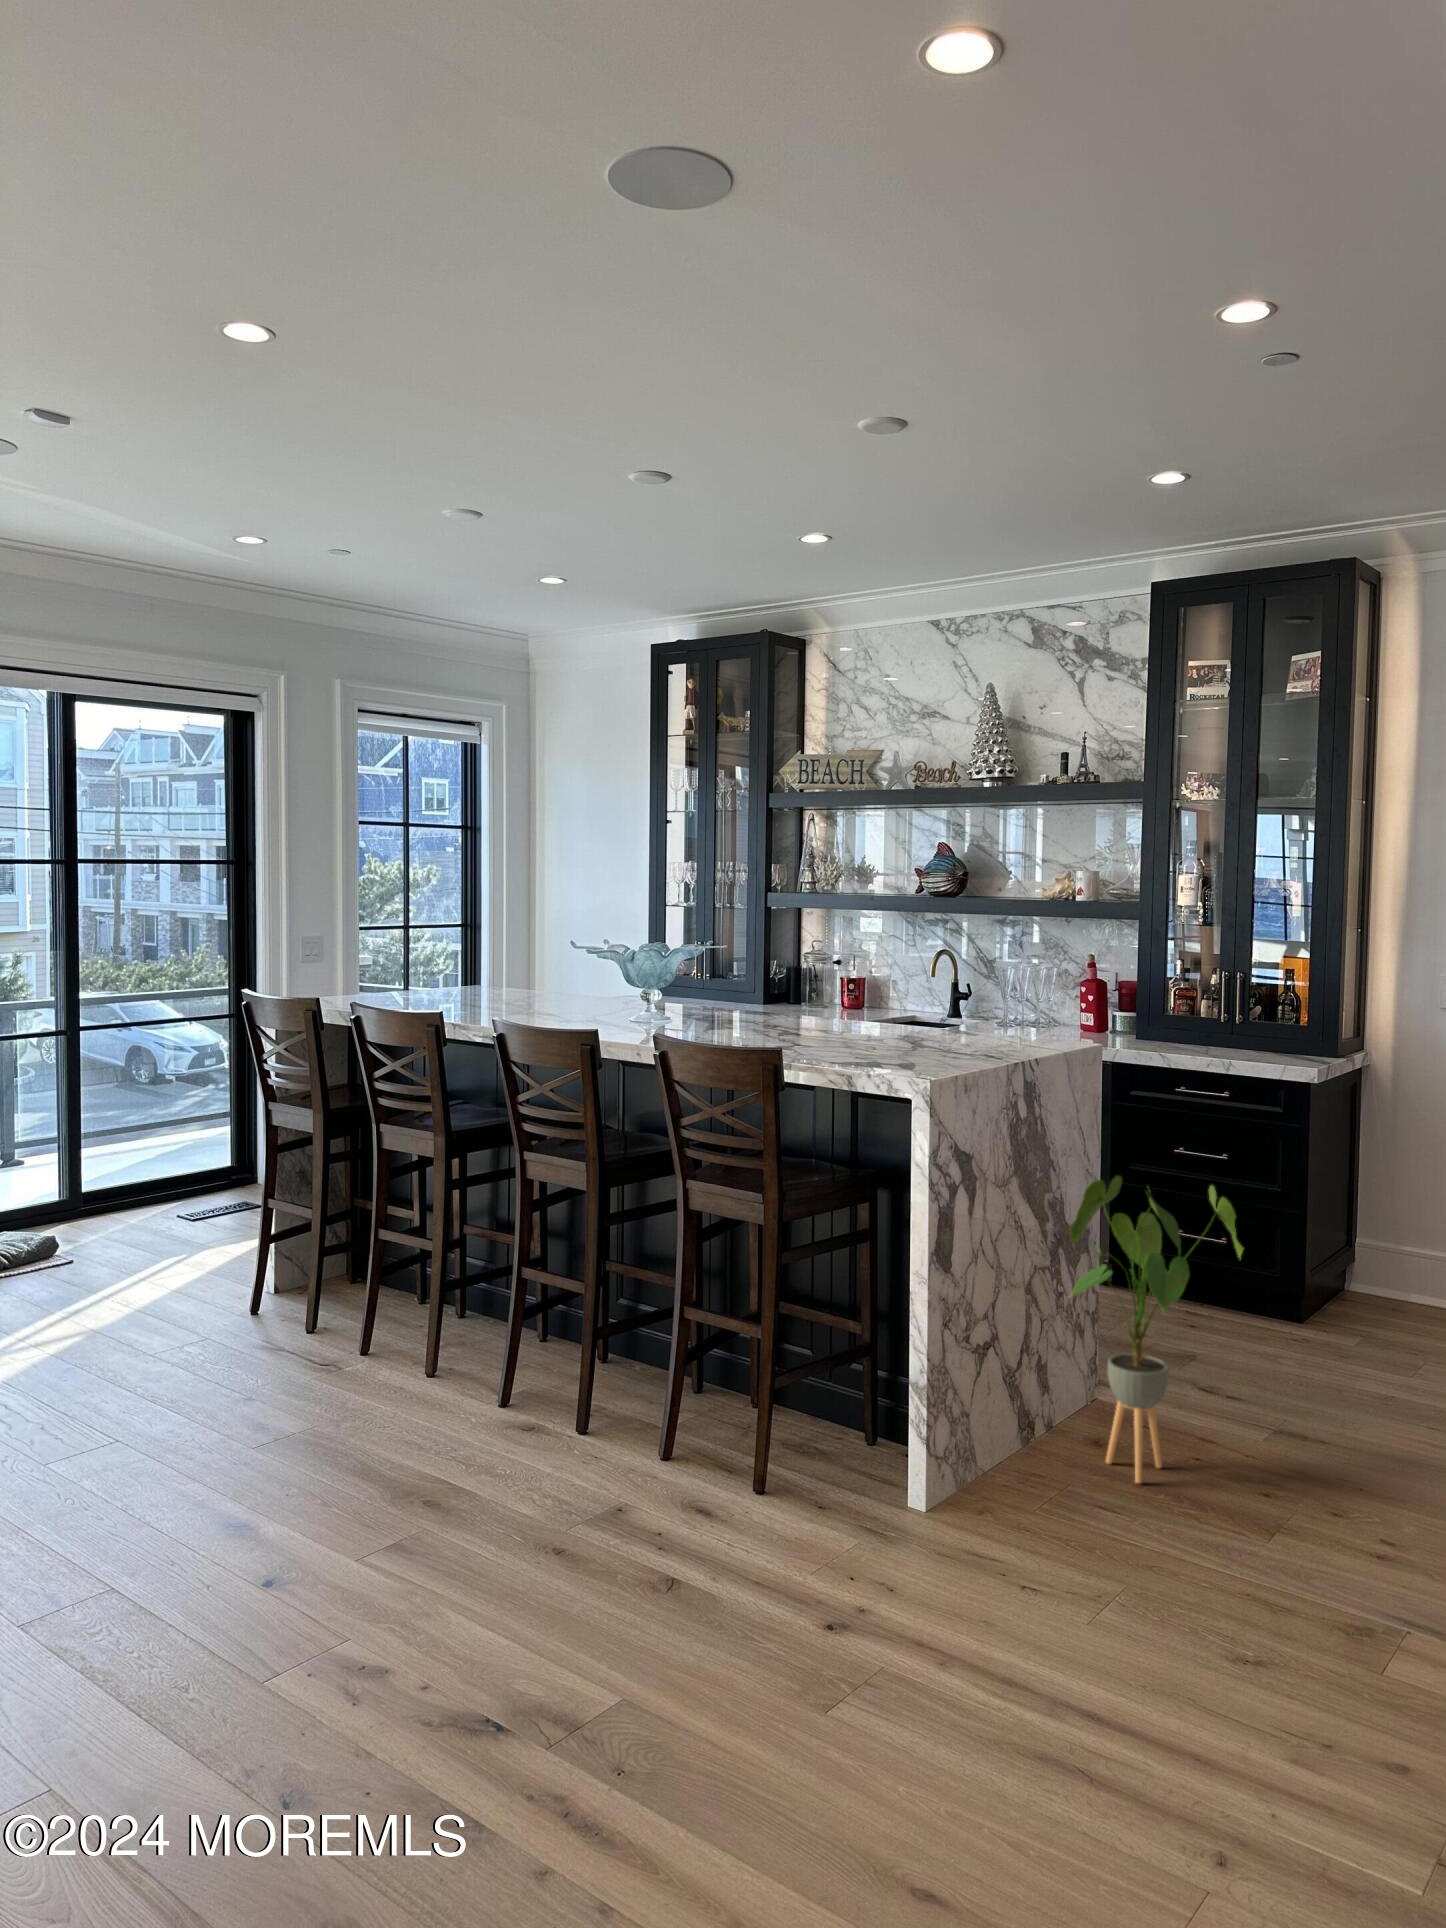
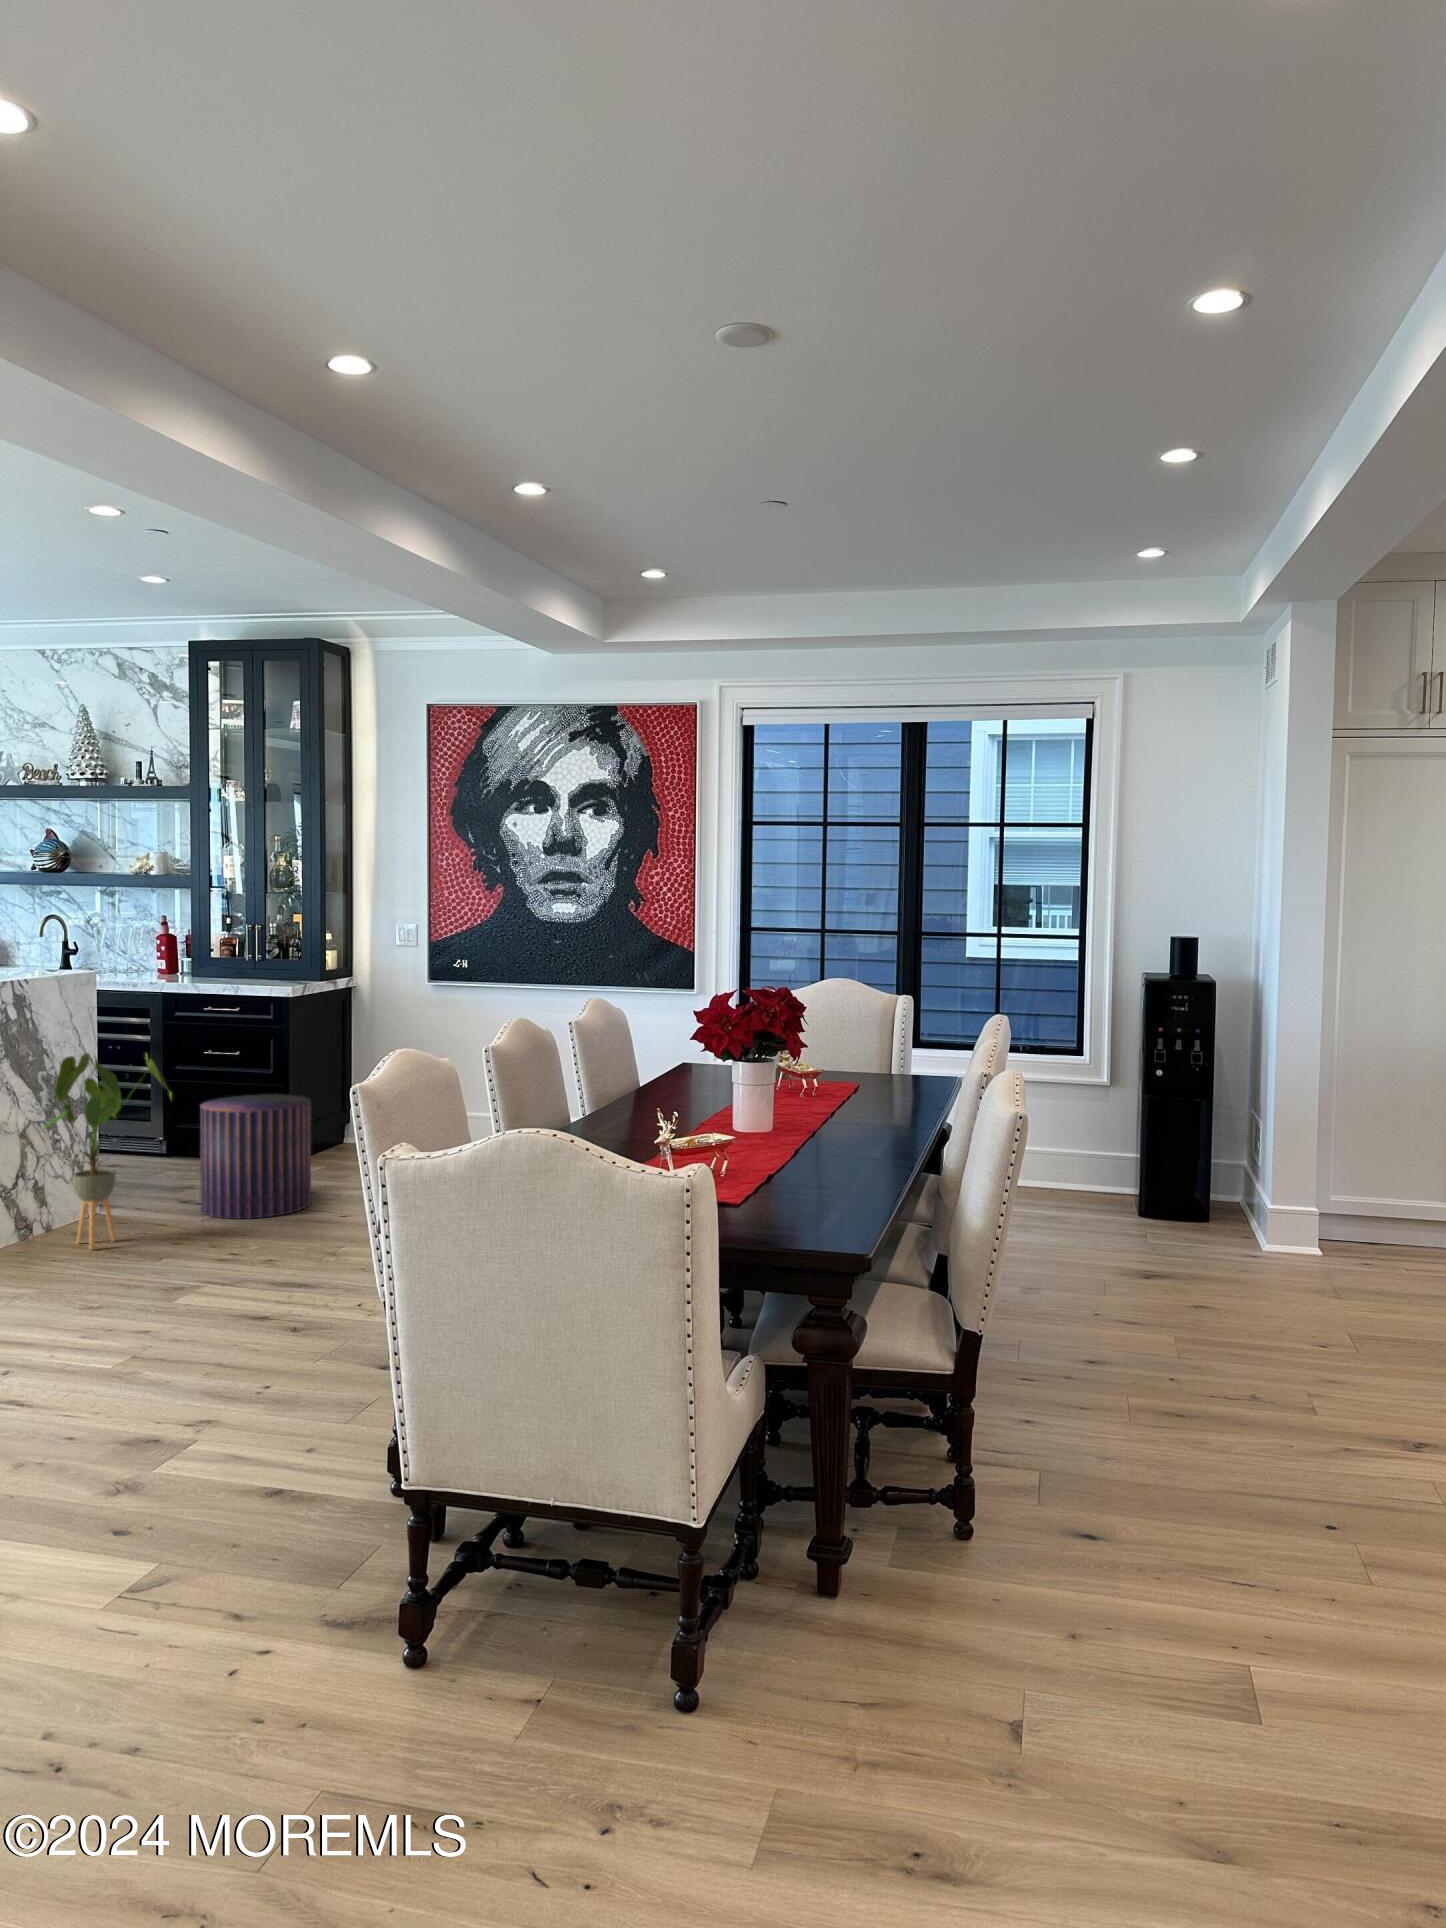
pouf: none [1238,1239,1414,1449] -> present [200,1094,311,1219]

